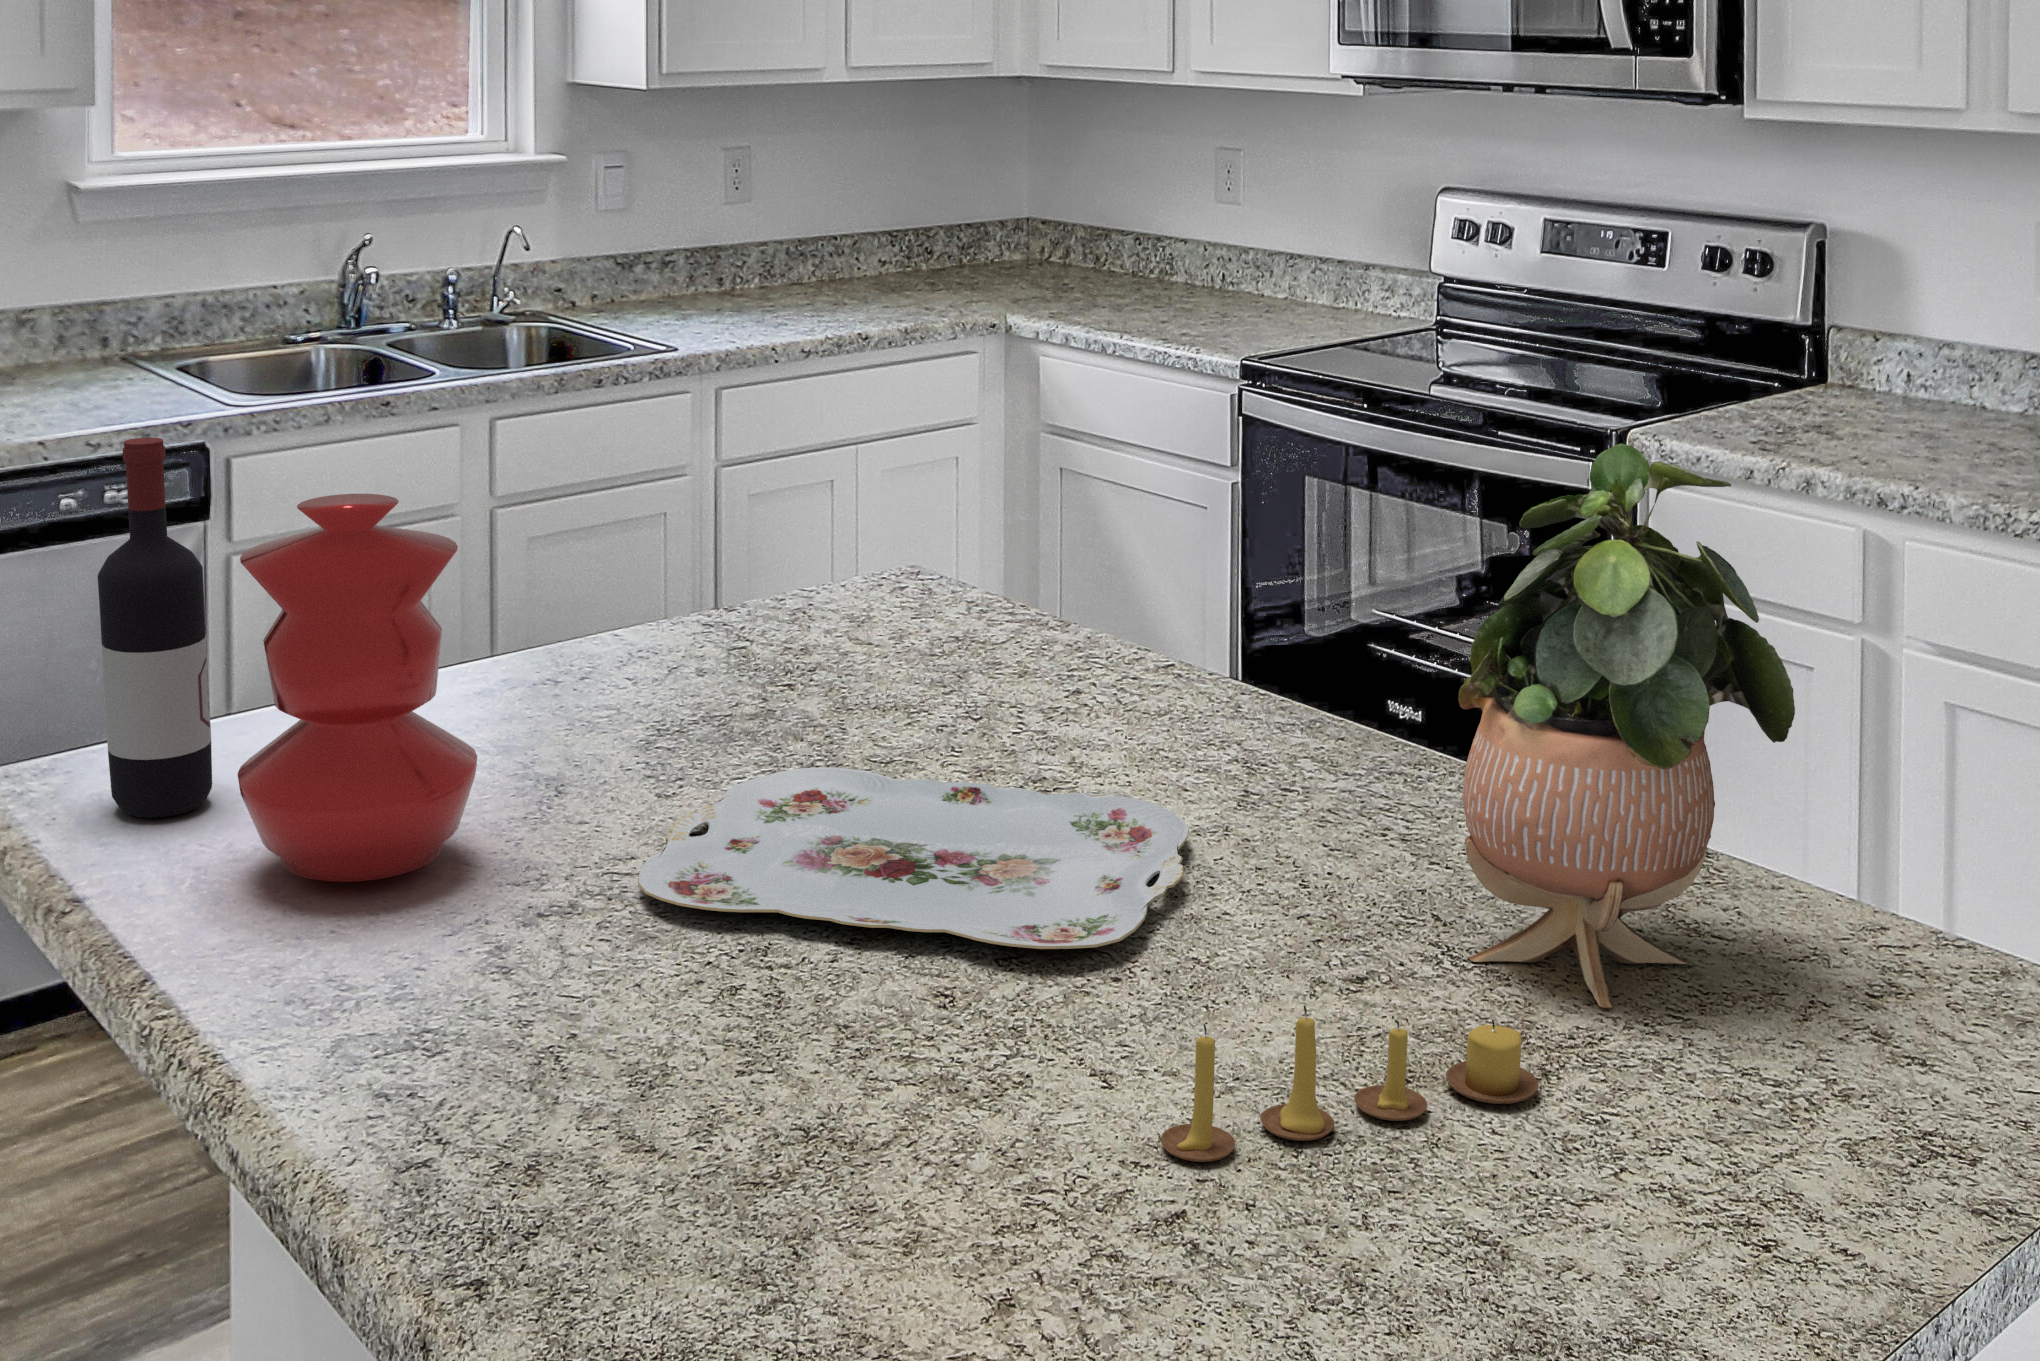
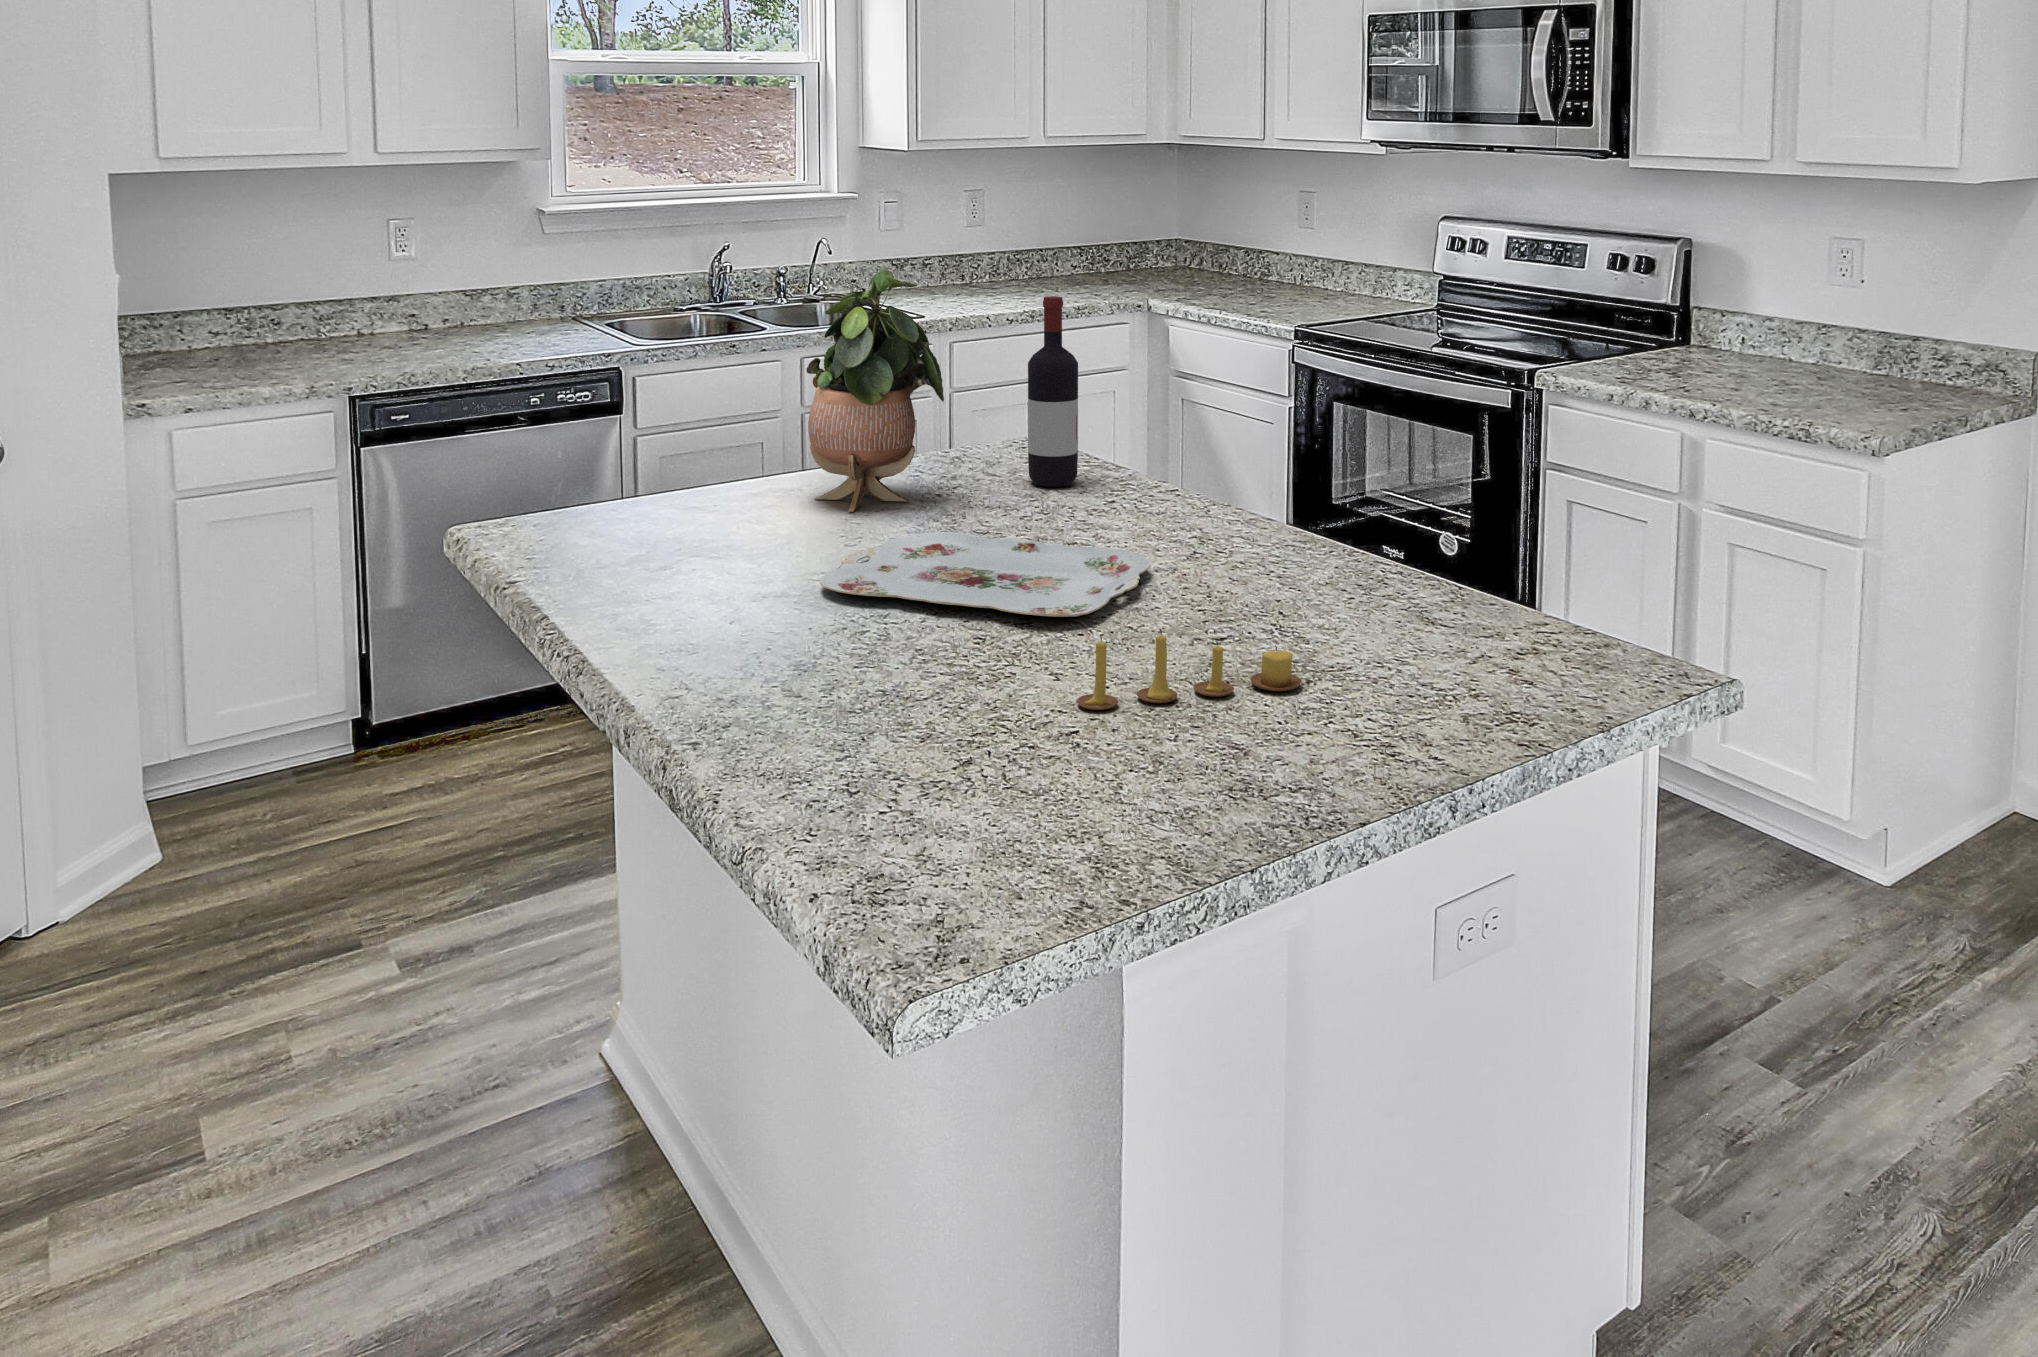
wine bottle: present [98,438,212,818] -> present [1028,296,1078,487]
potted plant: present [1458,443,1795,1008] -> present [806,270,944,512]
vase: present [238,494,477,882] -> none [594,357,733,577]

